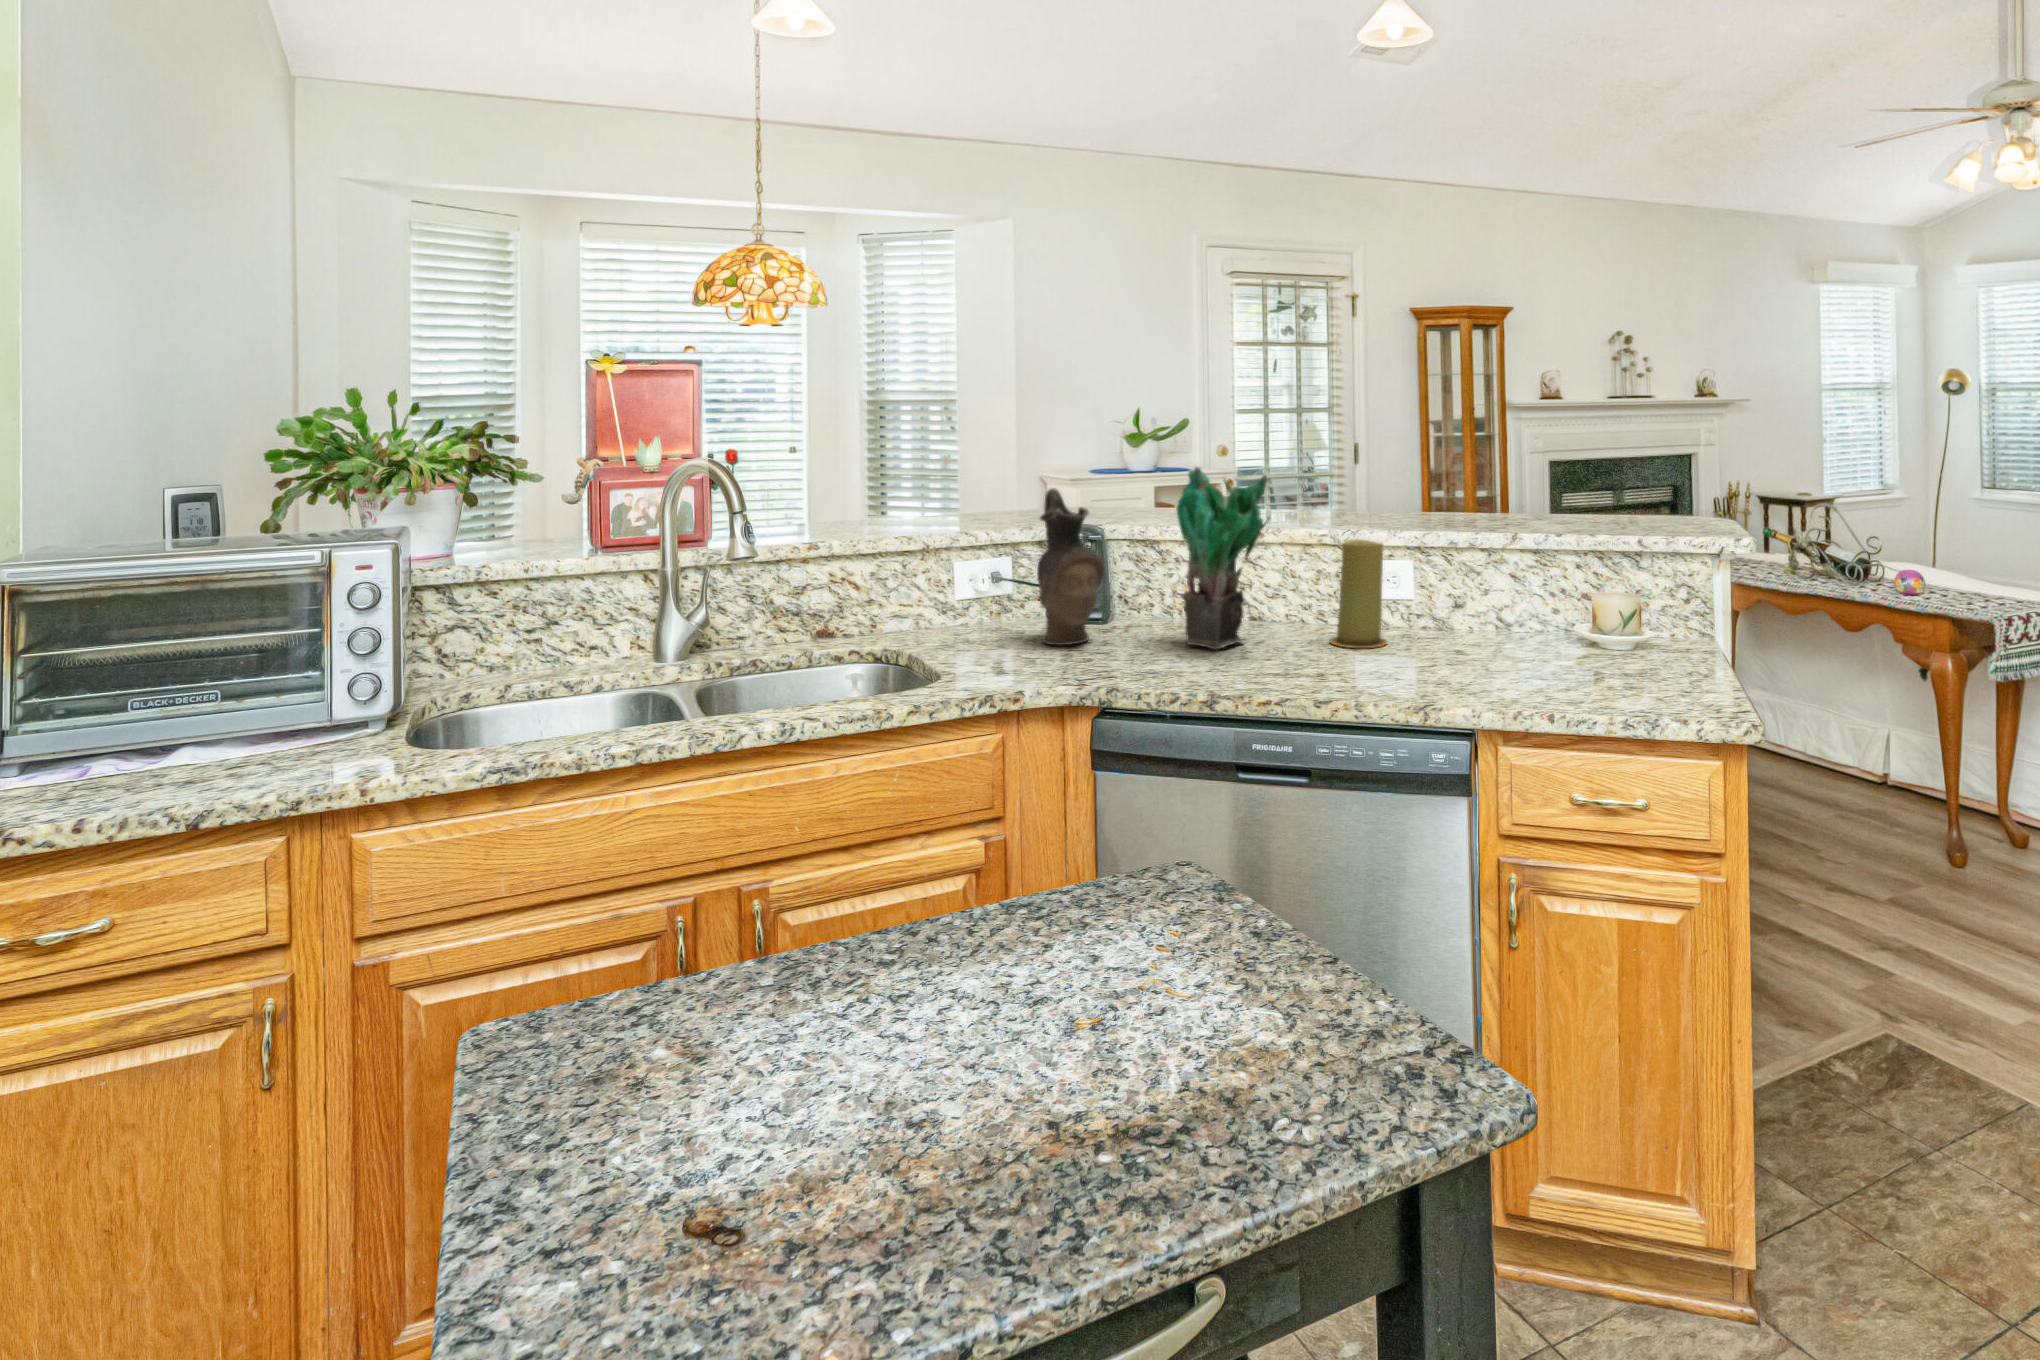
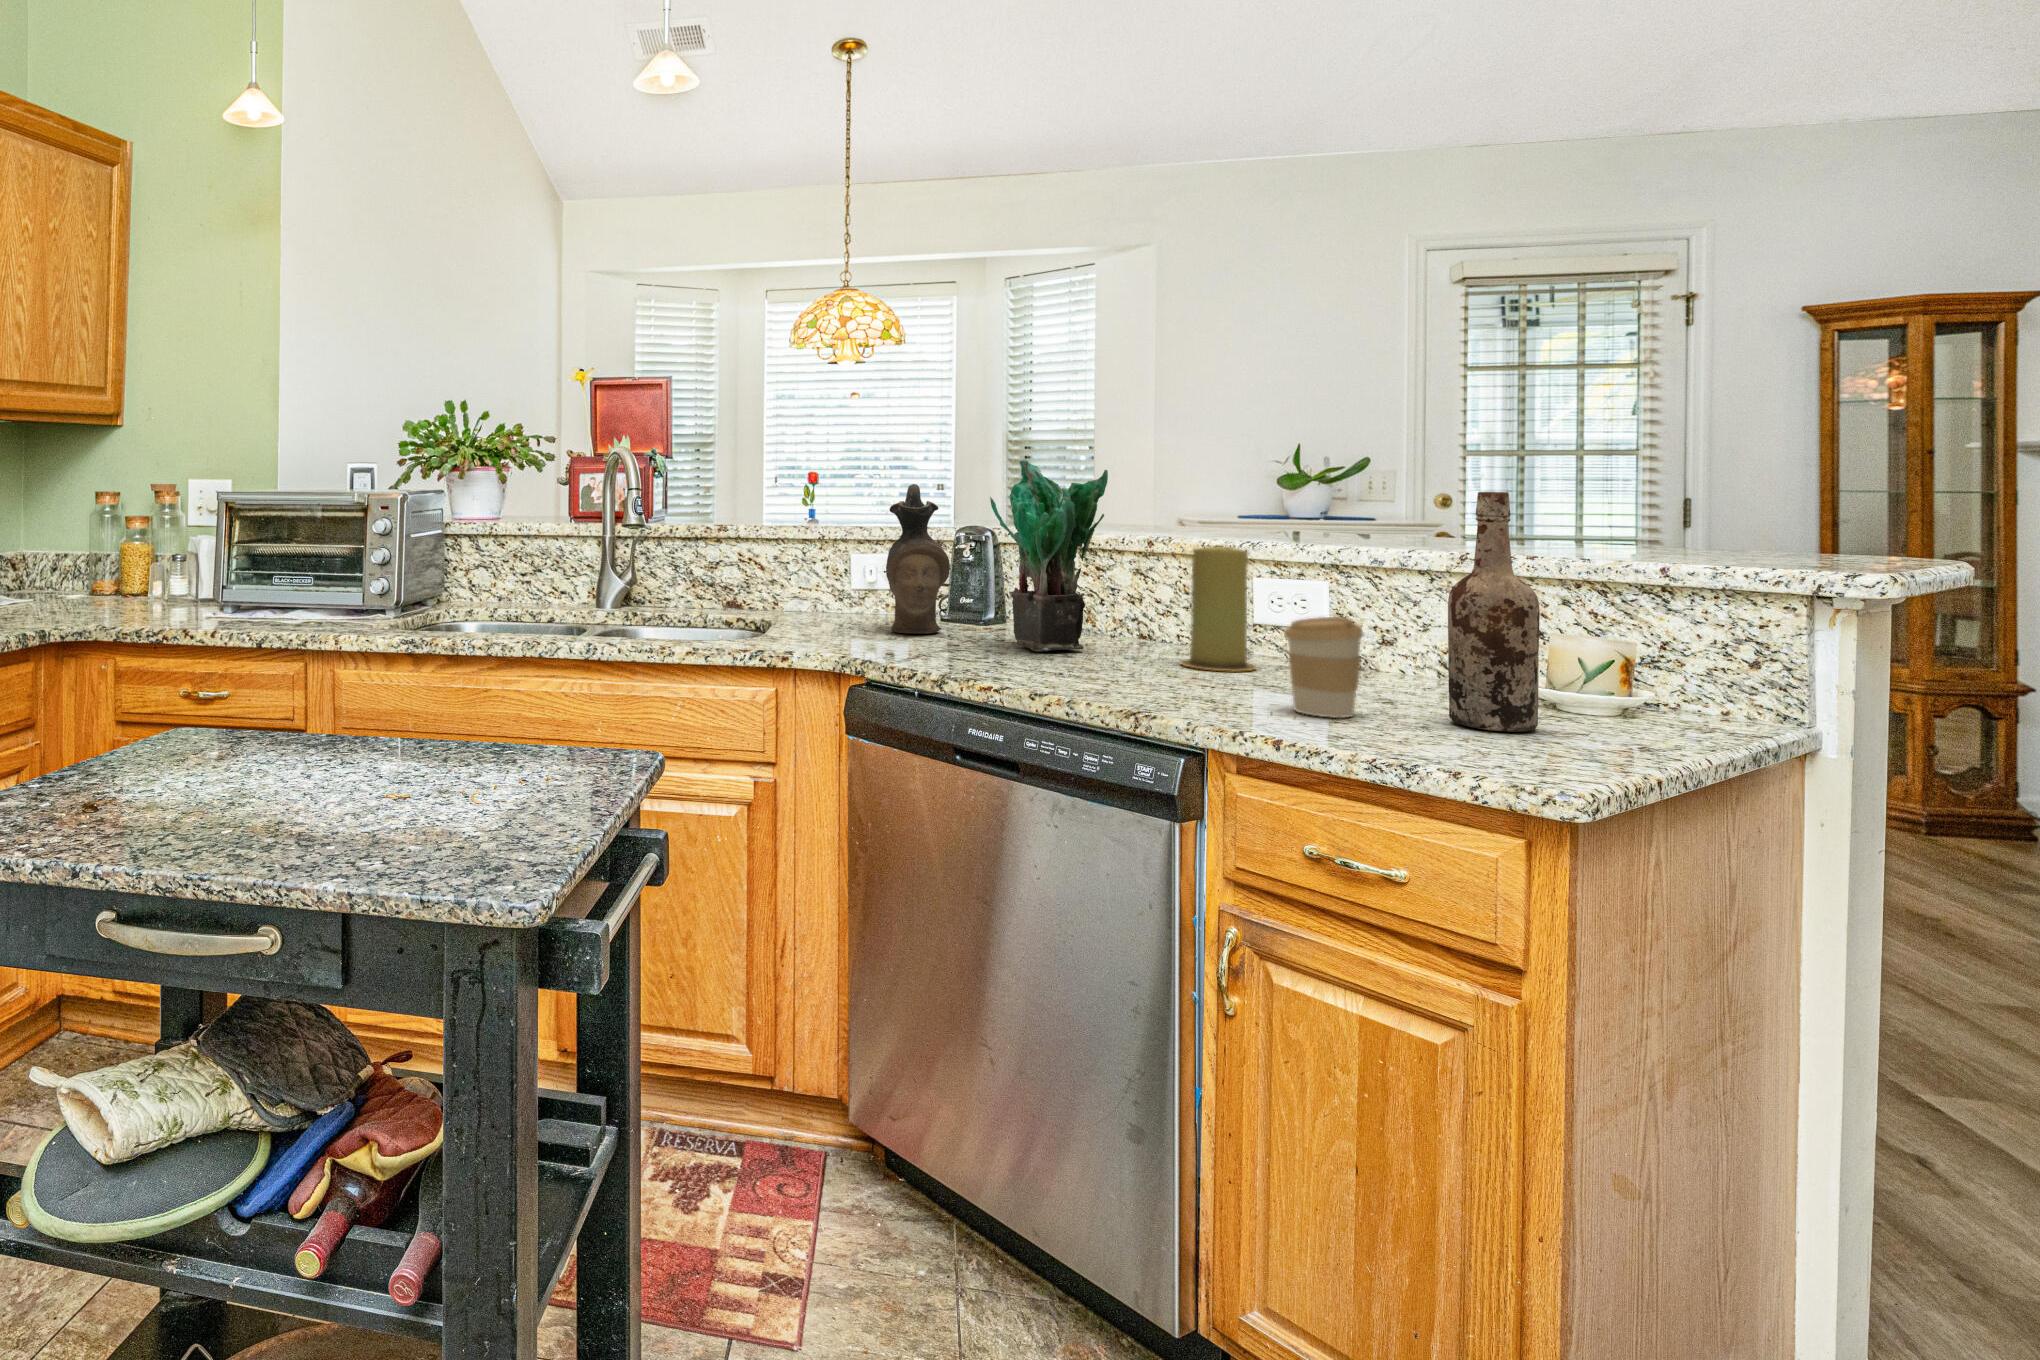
wine bottle: none [1581,499,1638,676] -> present [1448,492,1540,732]
coffee cup: none [1488,602,1544,684] -> present [1284,617,1363,718]

